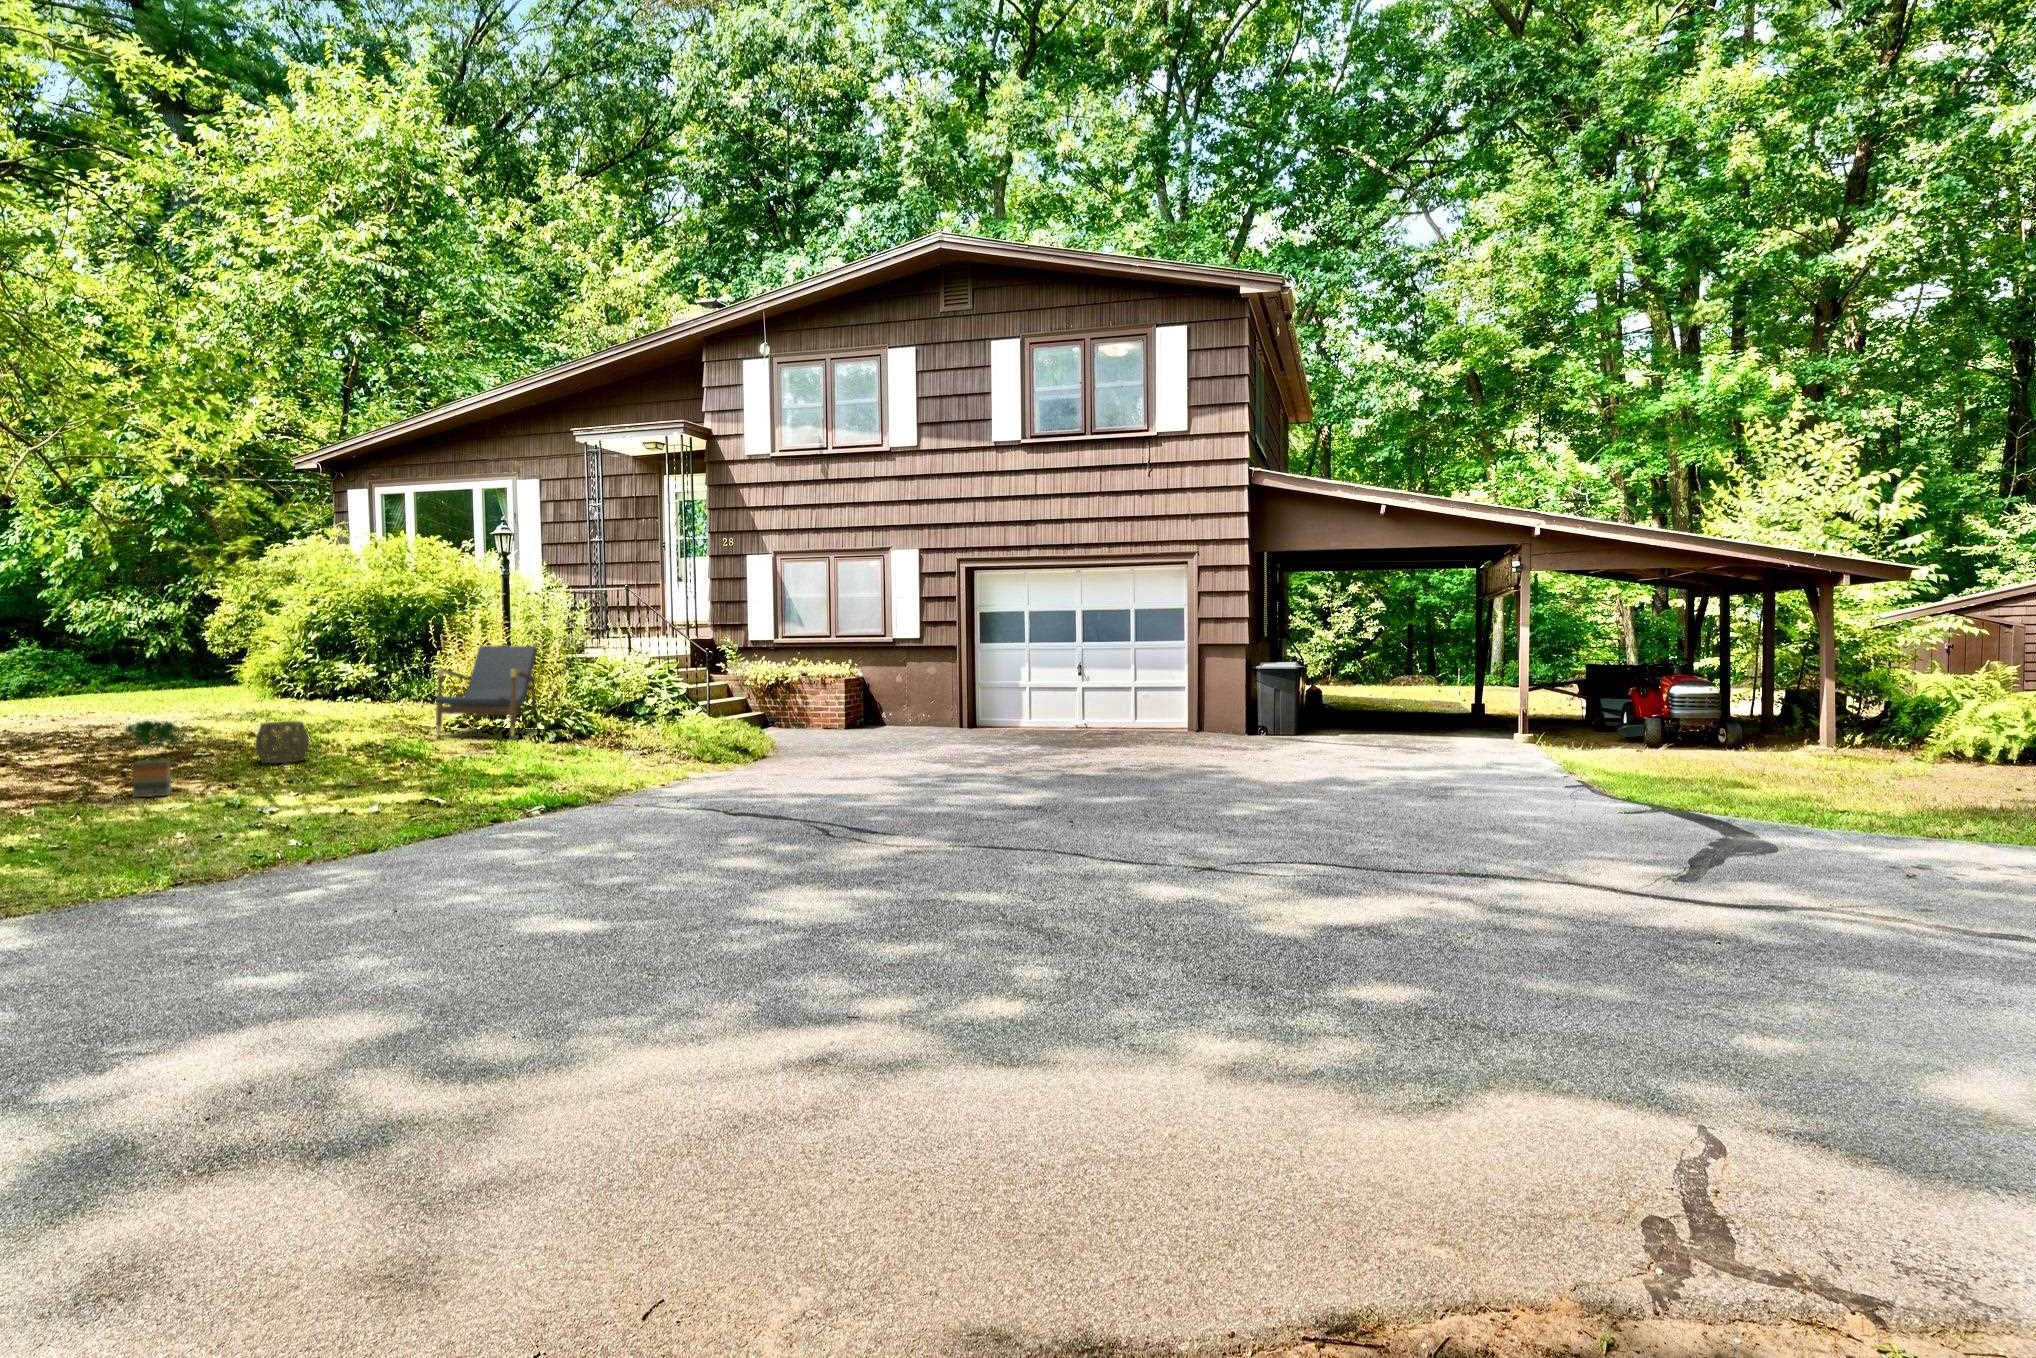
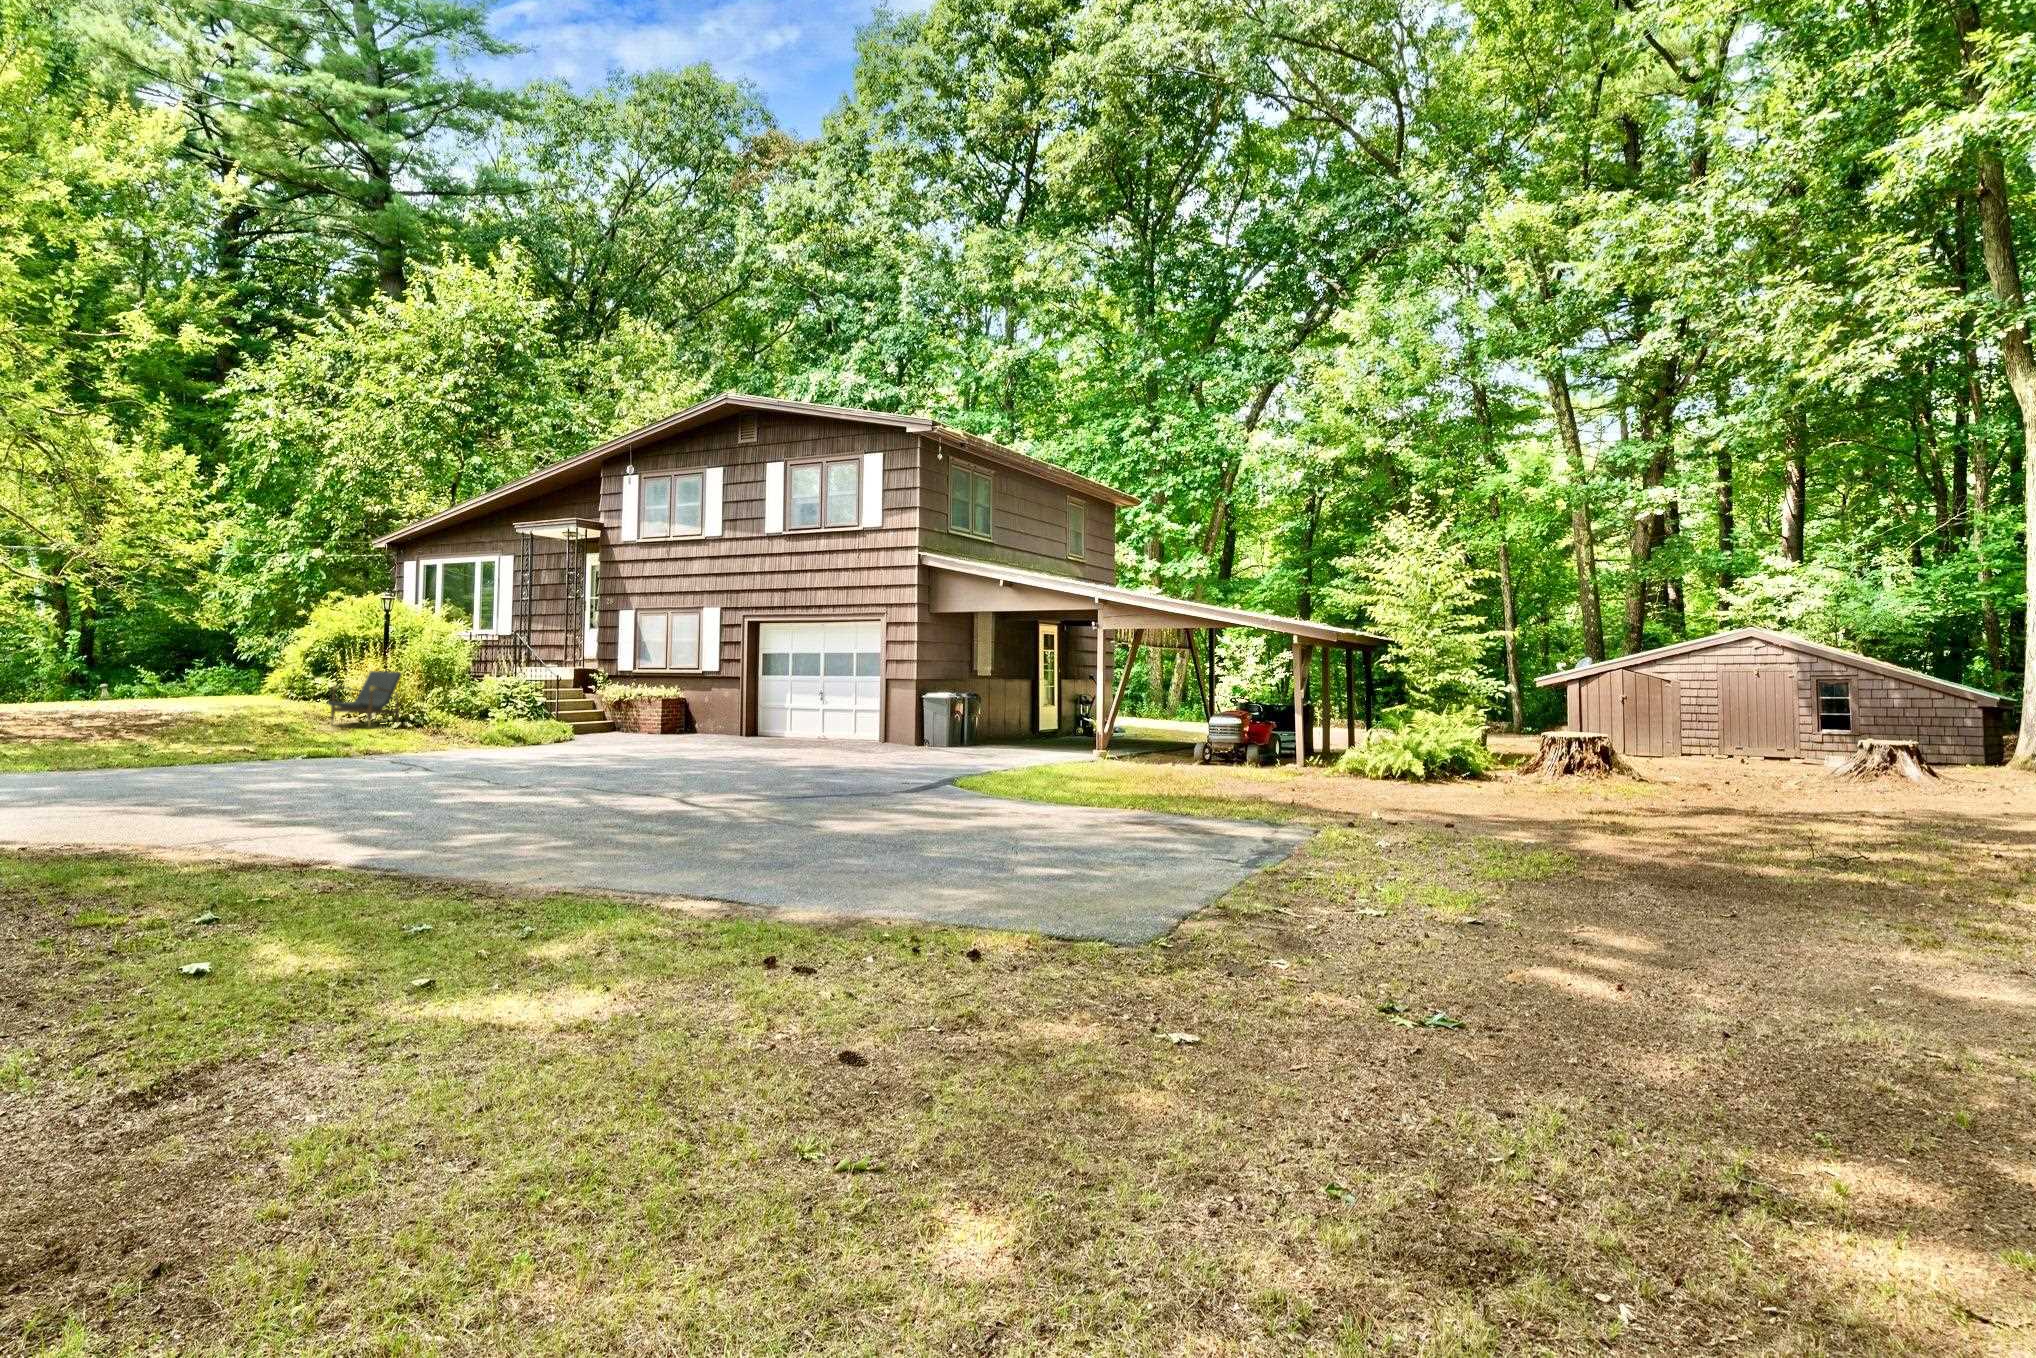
potted tree: present [124,720,182,797] -> none [100,709,135,749]
woven basket: present [256,721,309,763] -> none [199,713,231,736]

